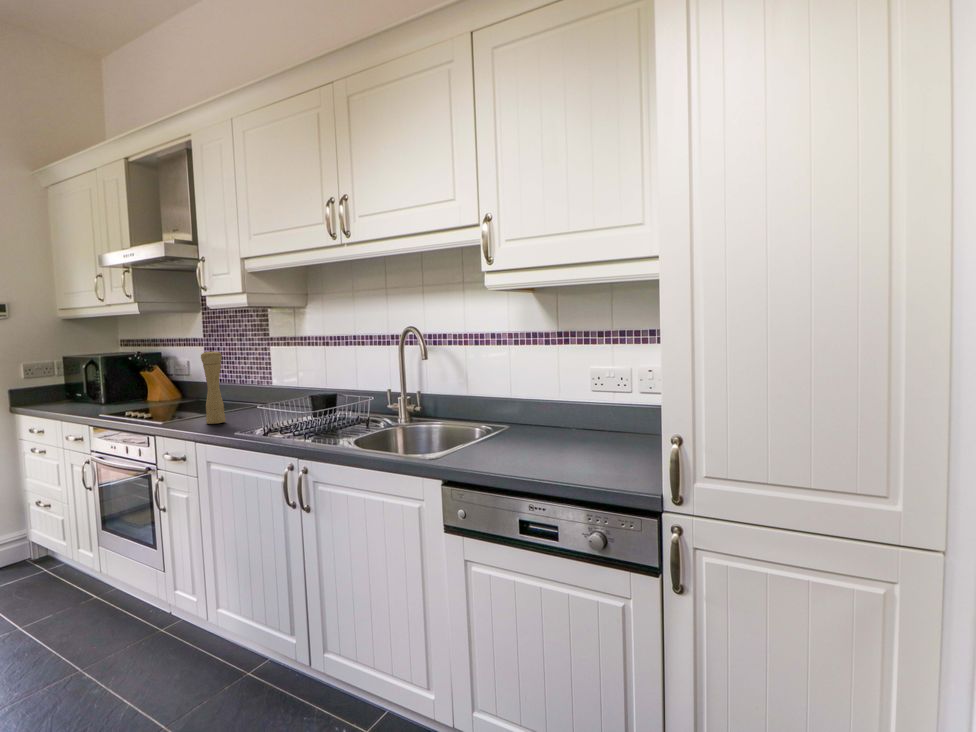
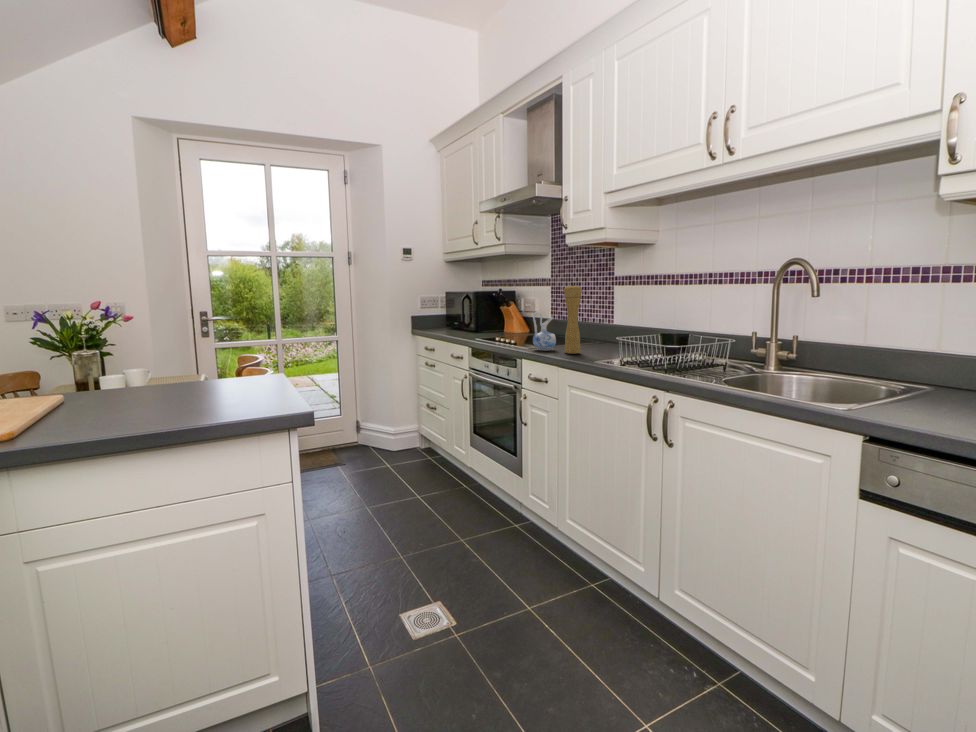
ceramic pitcher: none [166,380,198,423] -> present [533,312,556,351]

